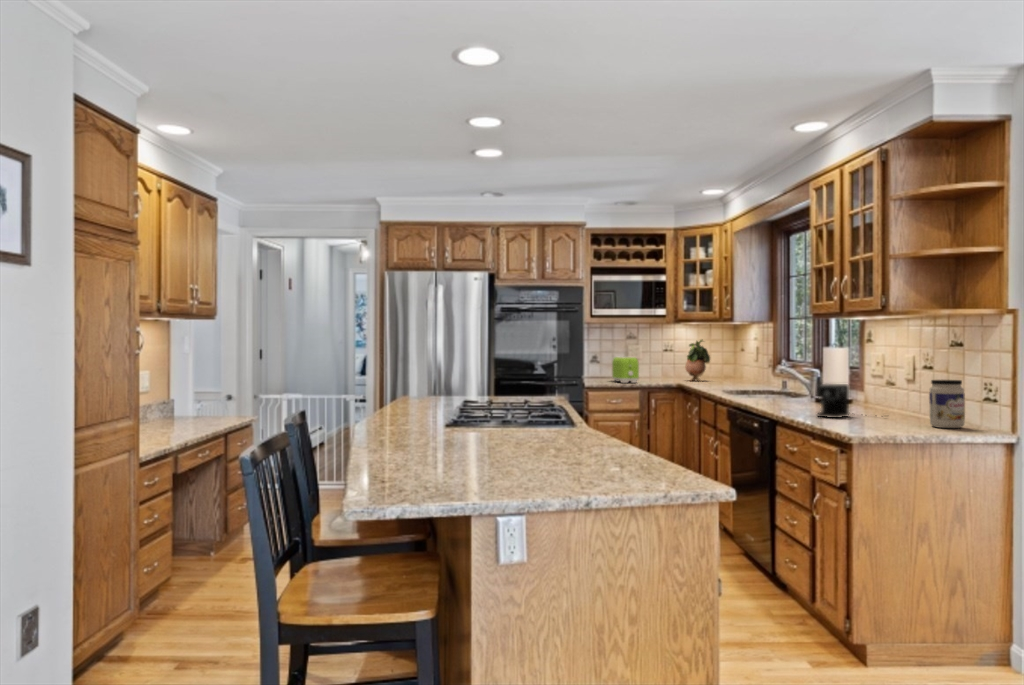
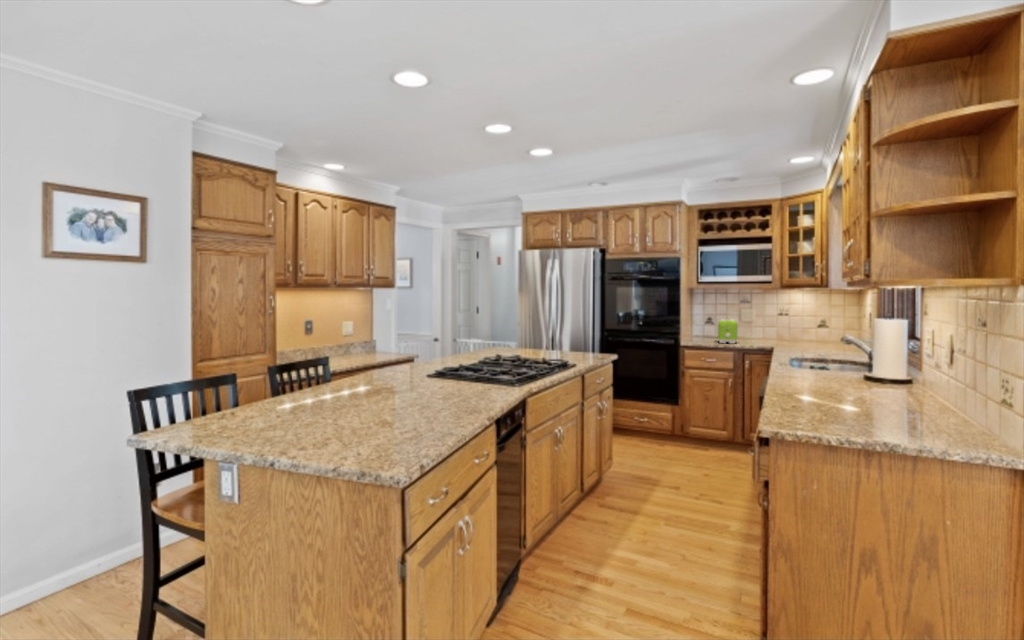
potted plant: present [686,340,710,381] -> none [795,304,820,345]
jar: present [929,380,965,428] -> none [910,368,961,435]
coffee maker: present [817,384,849,418] -> none [797,362,888,407]

